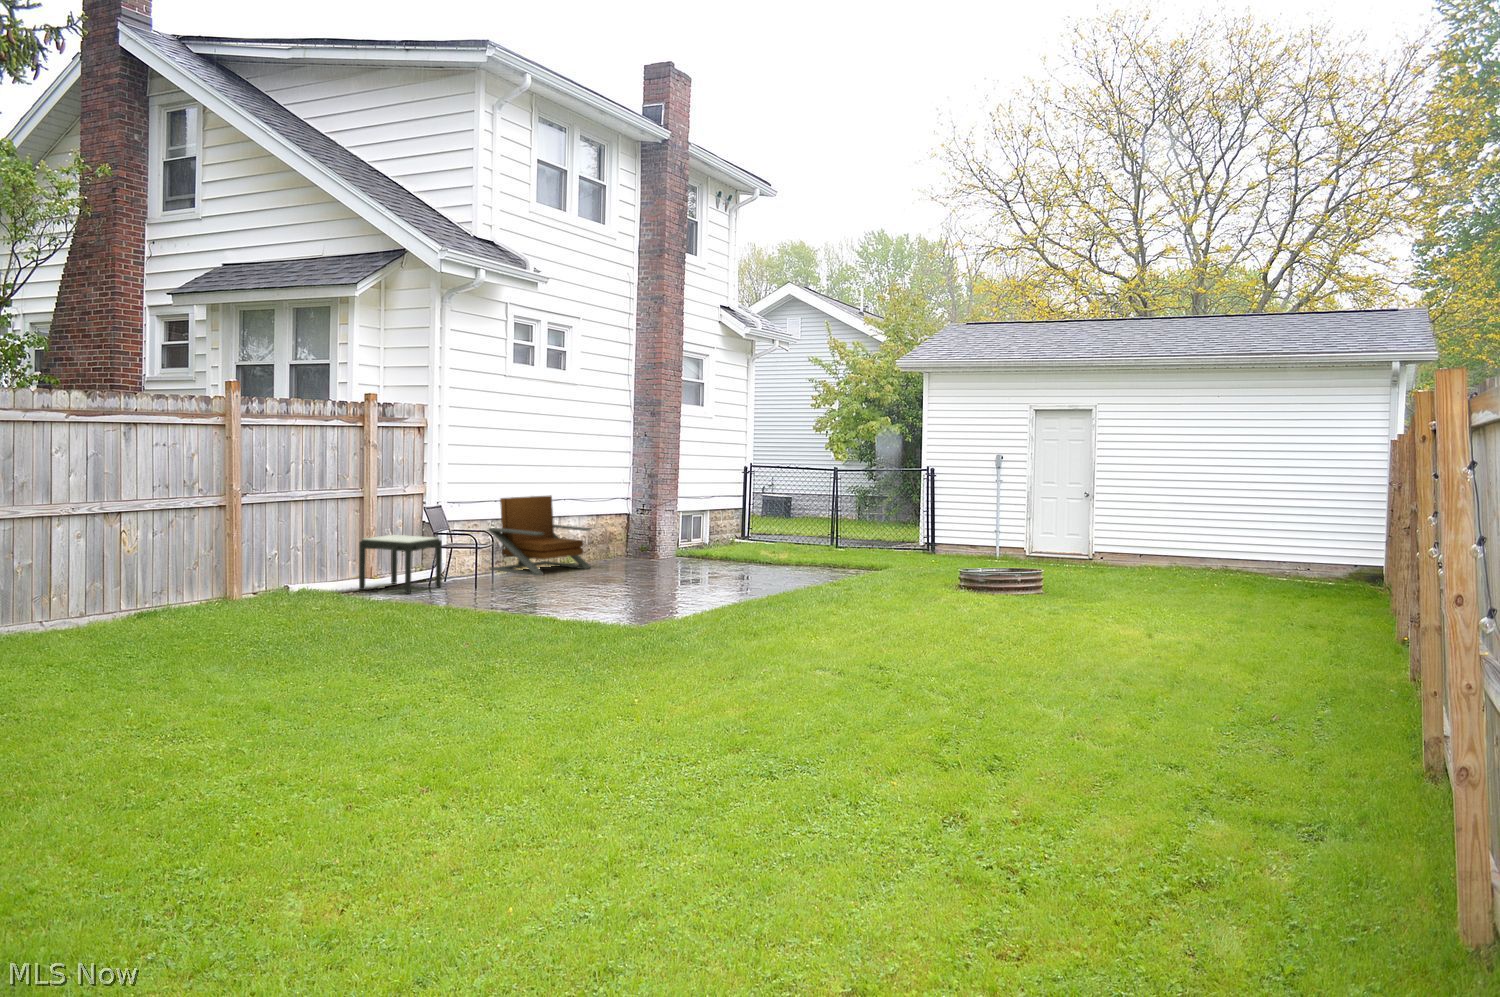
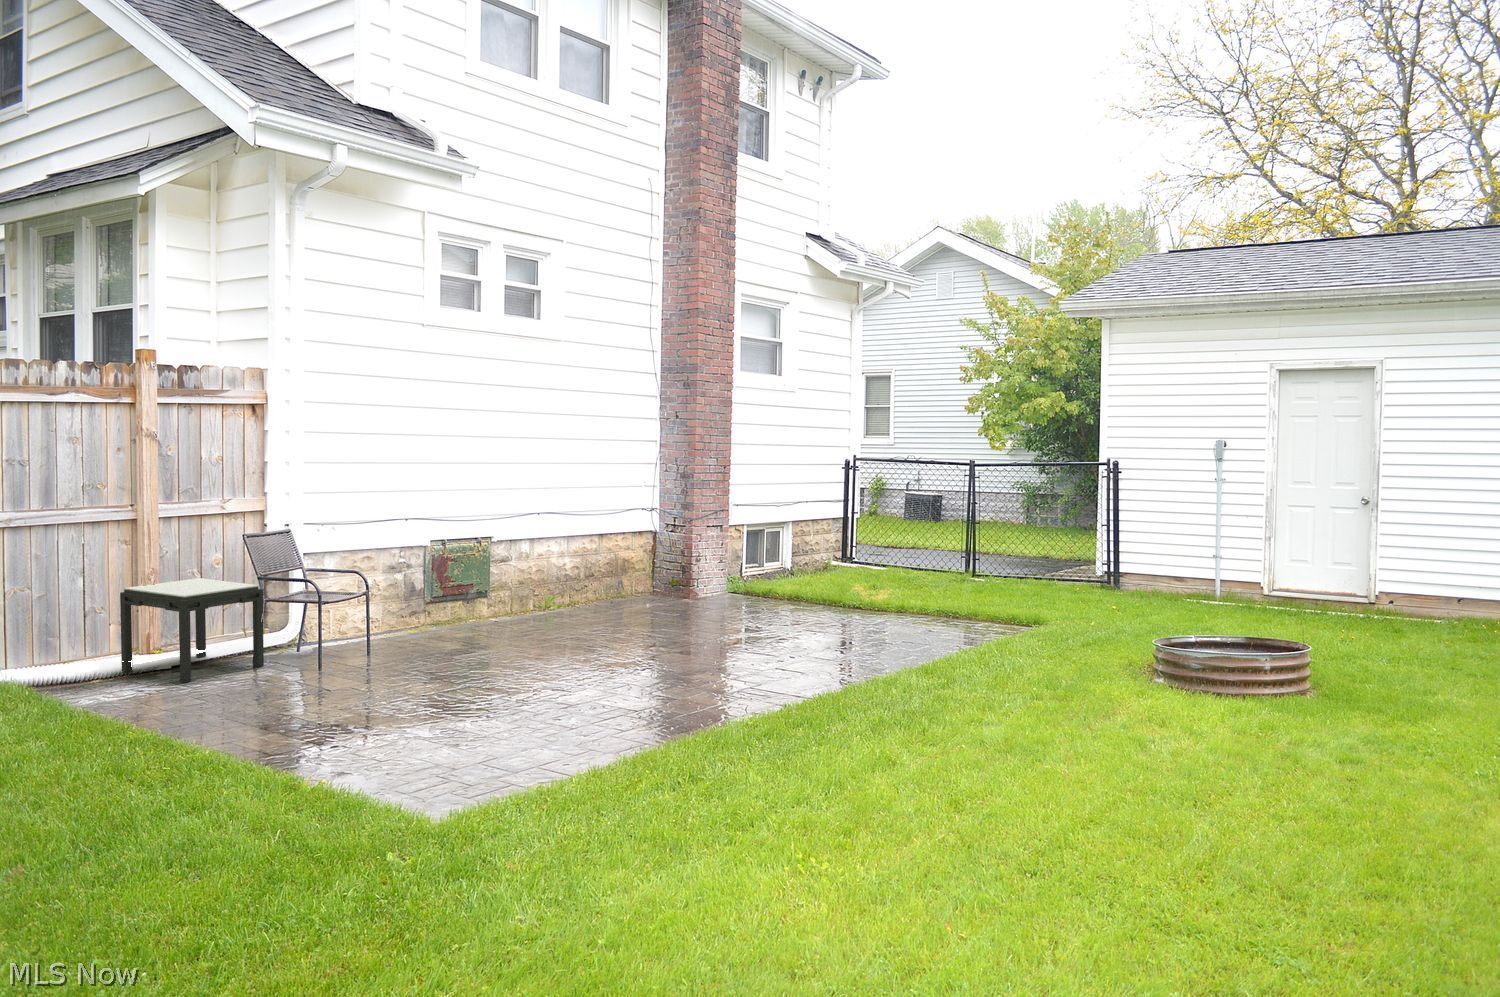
lounge chair: present [489,495,591,576] -> none [392,509,555,640]

